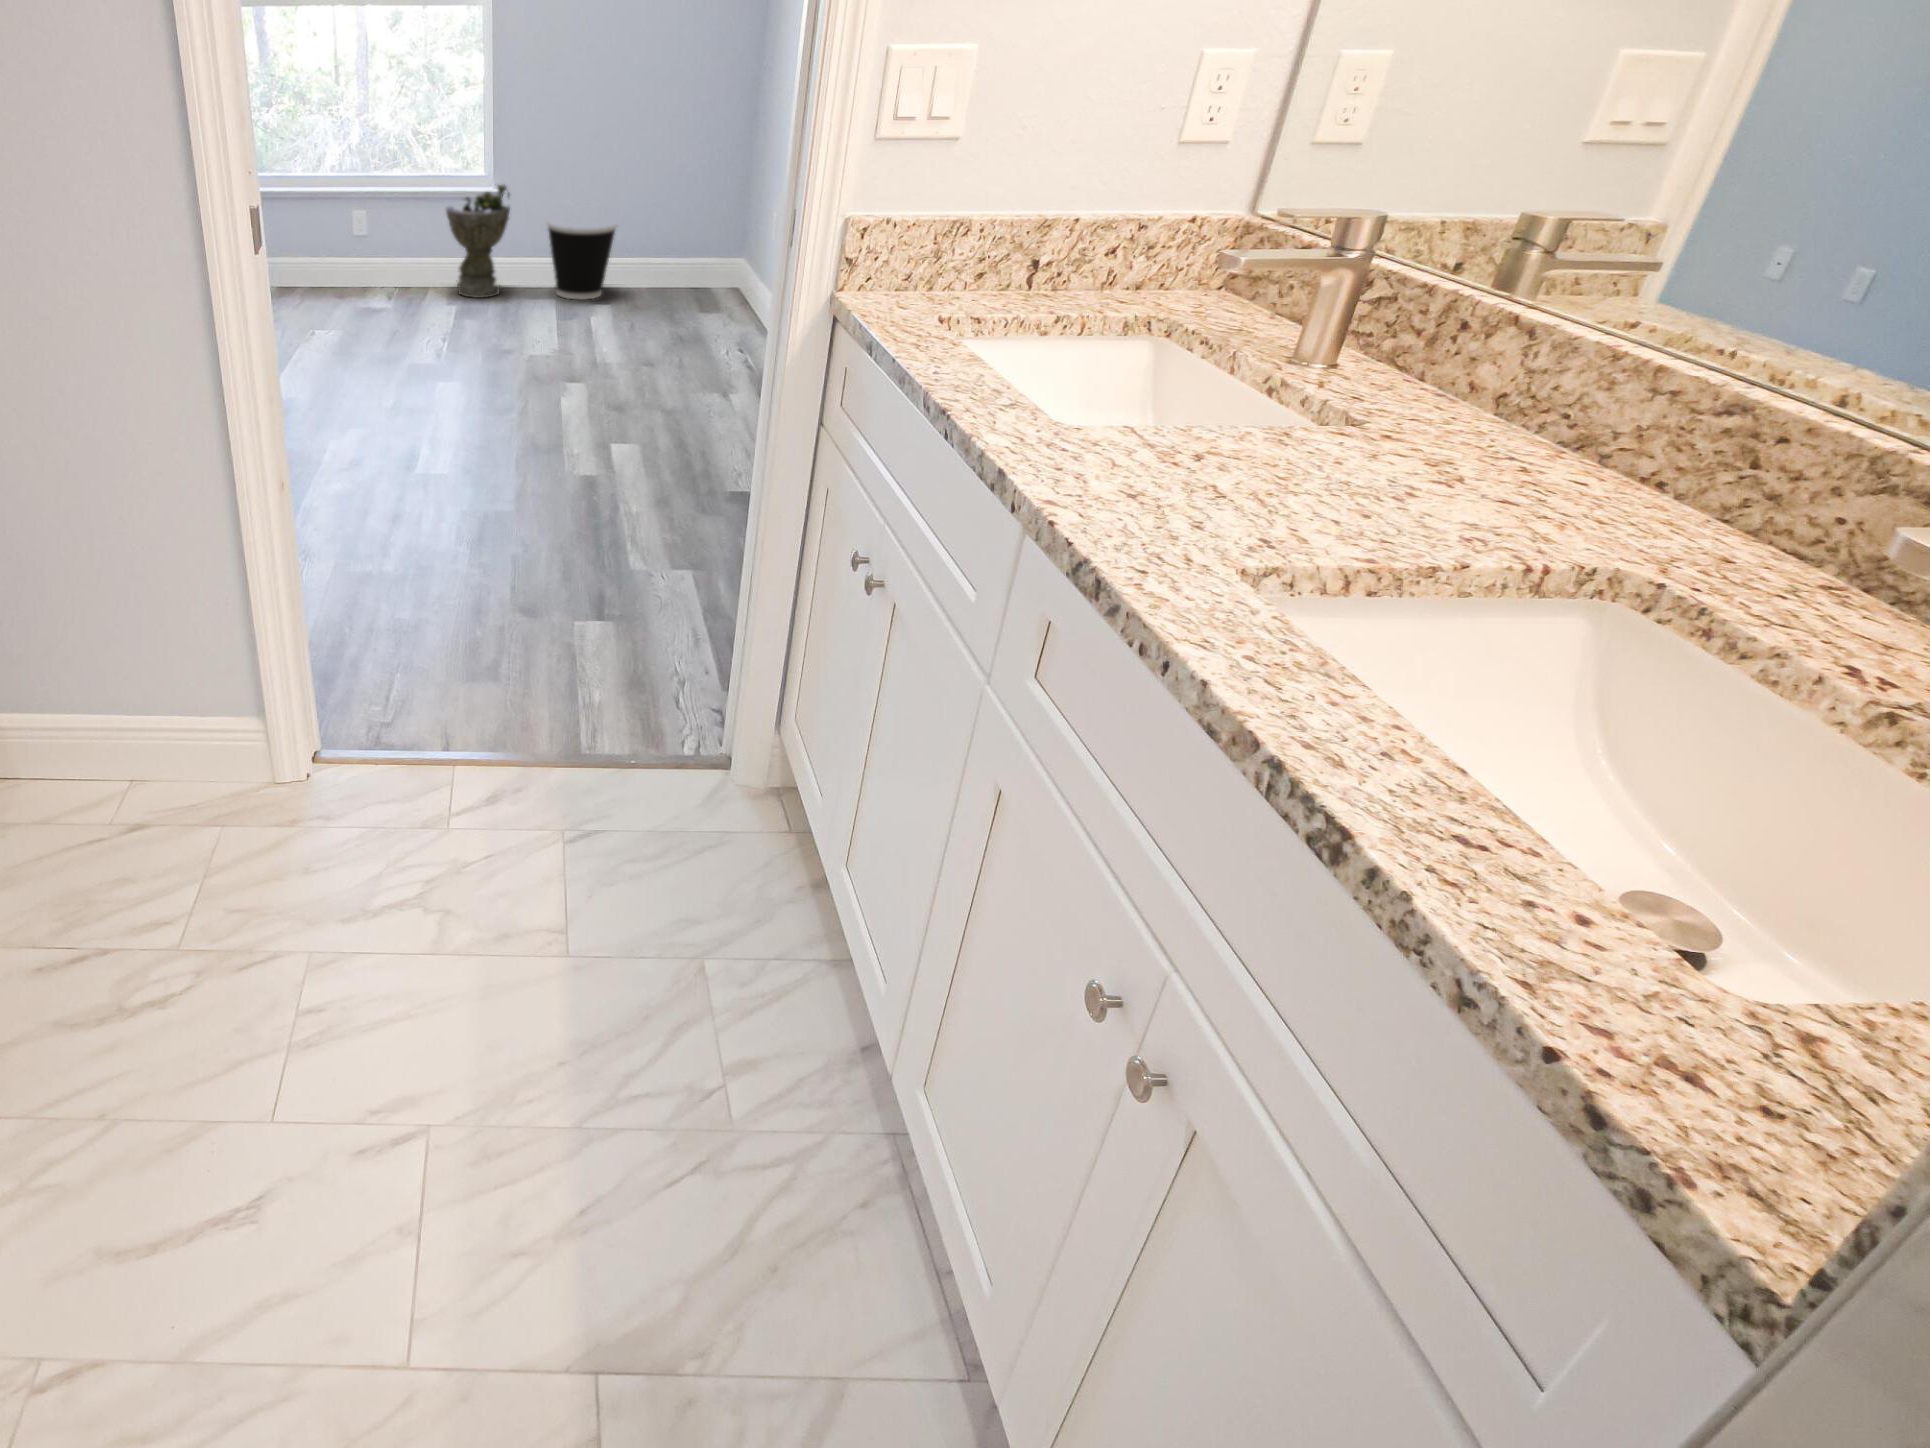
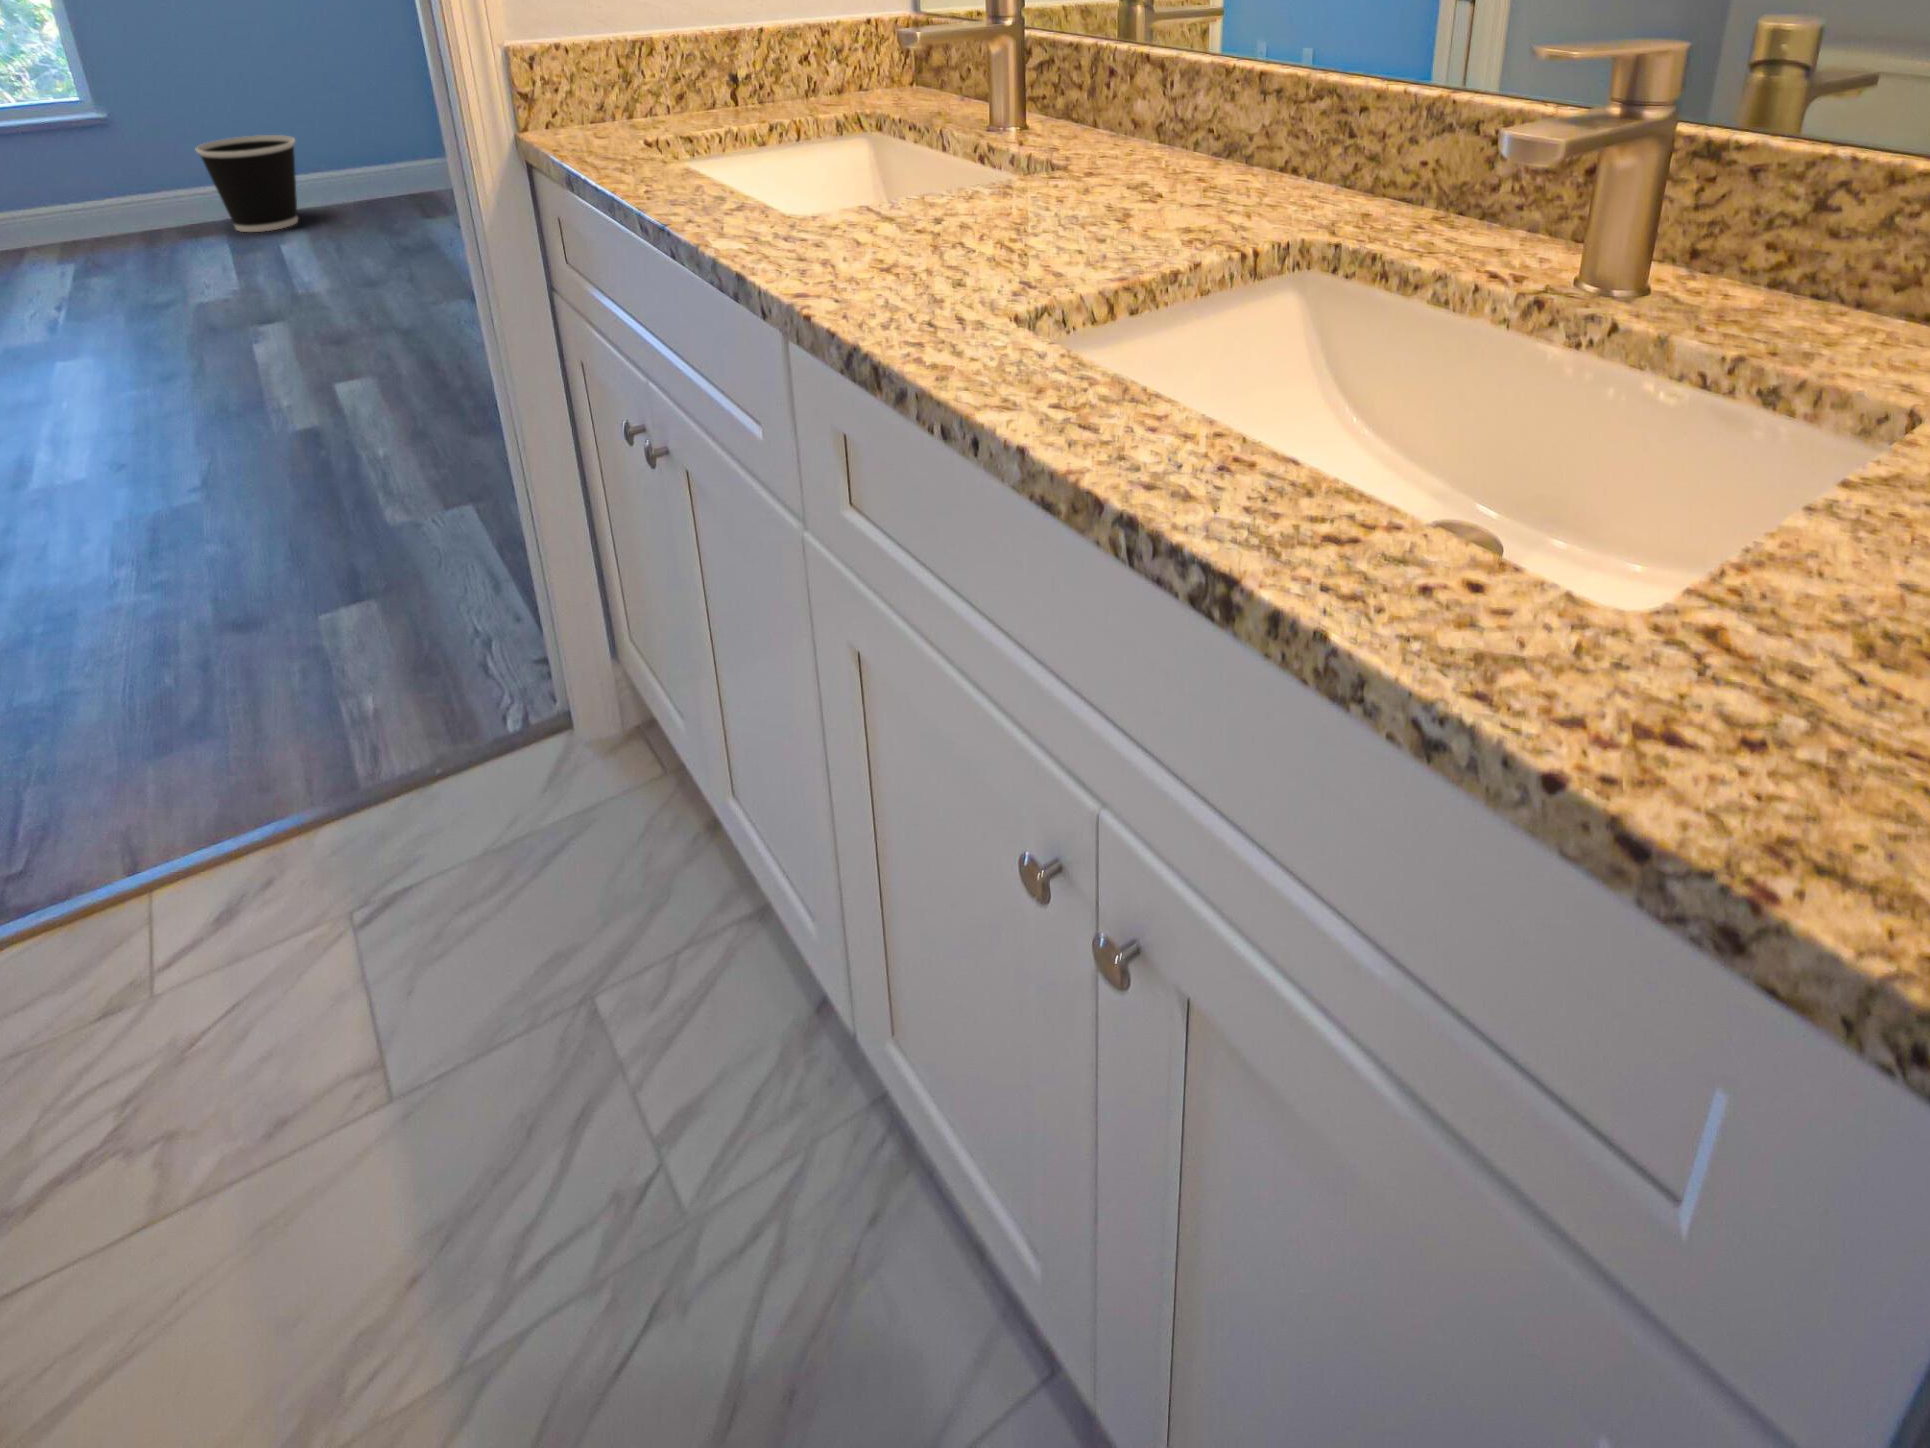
planter: present [446,185,510,298] -> none [37,112,153,253]

